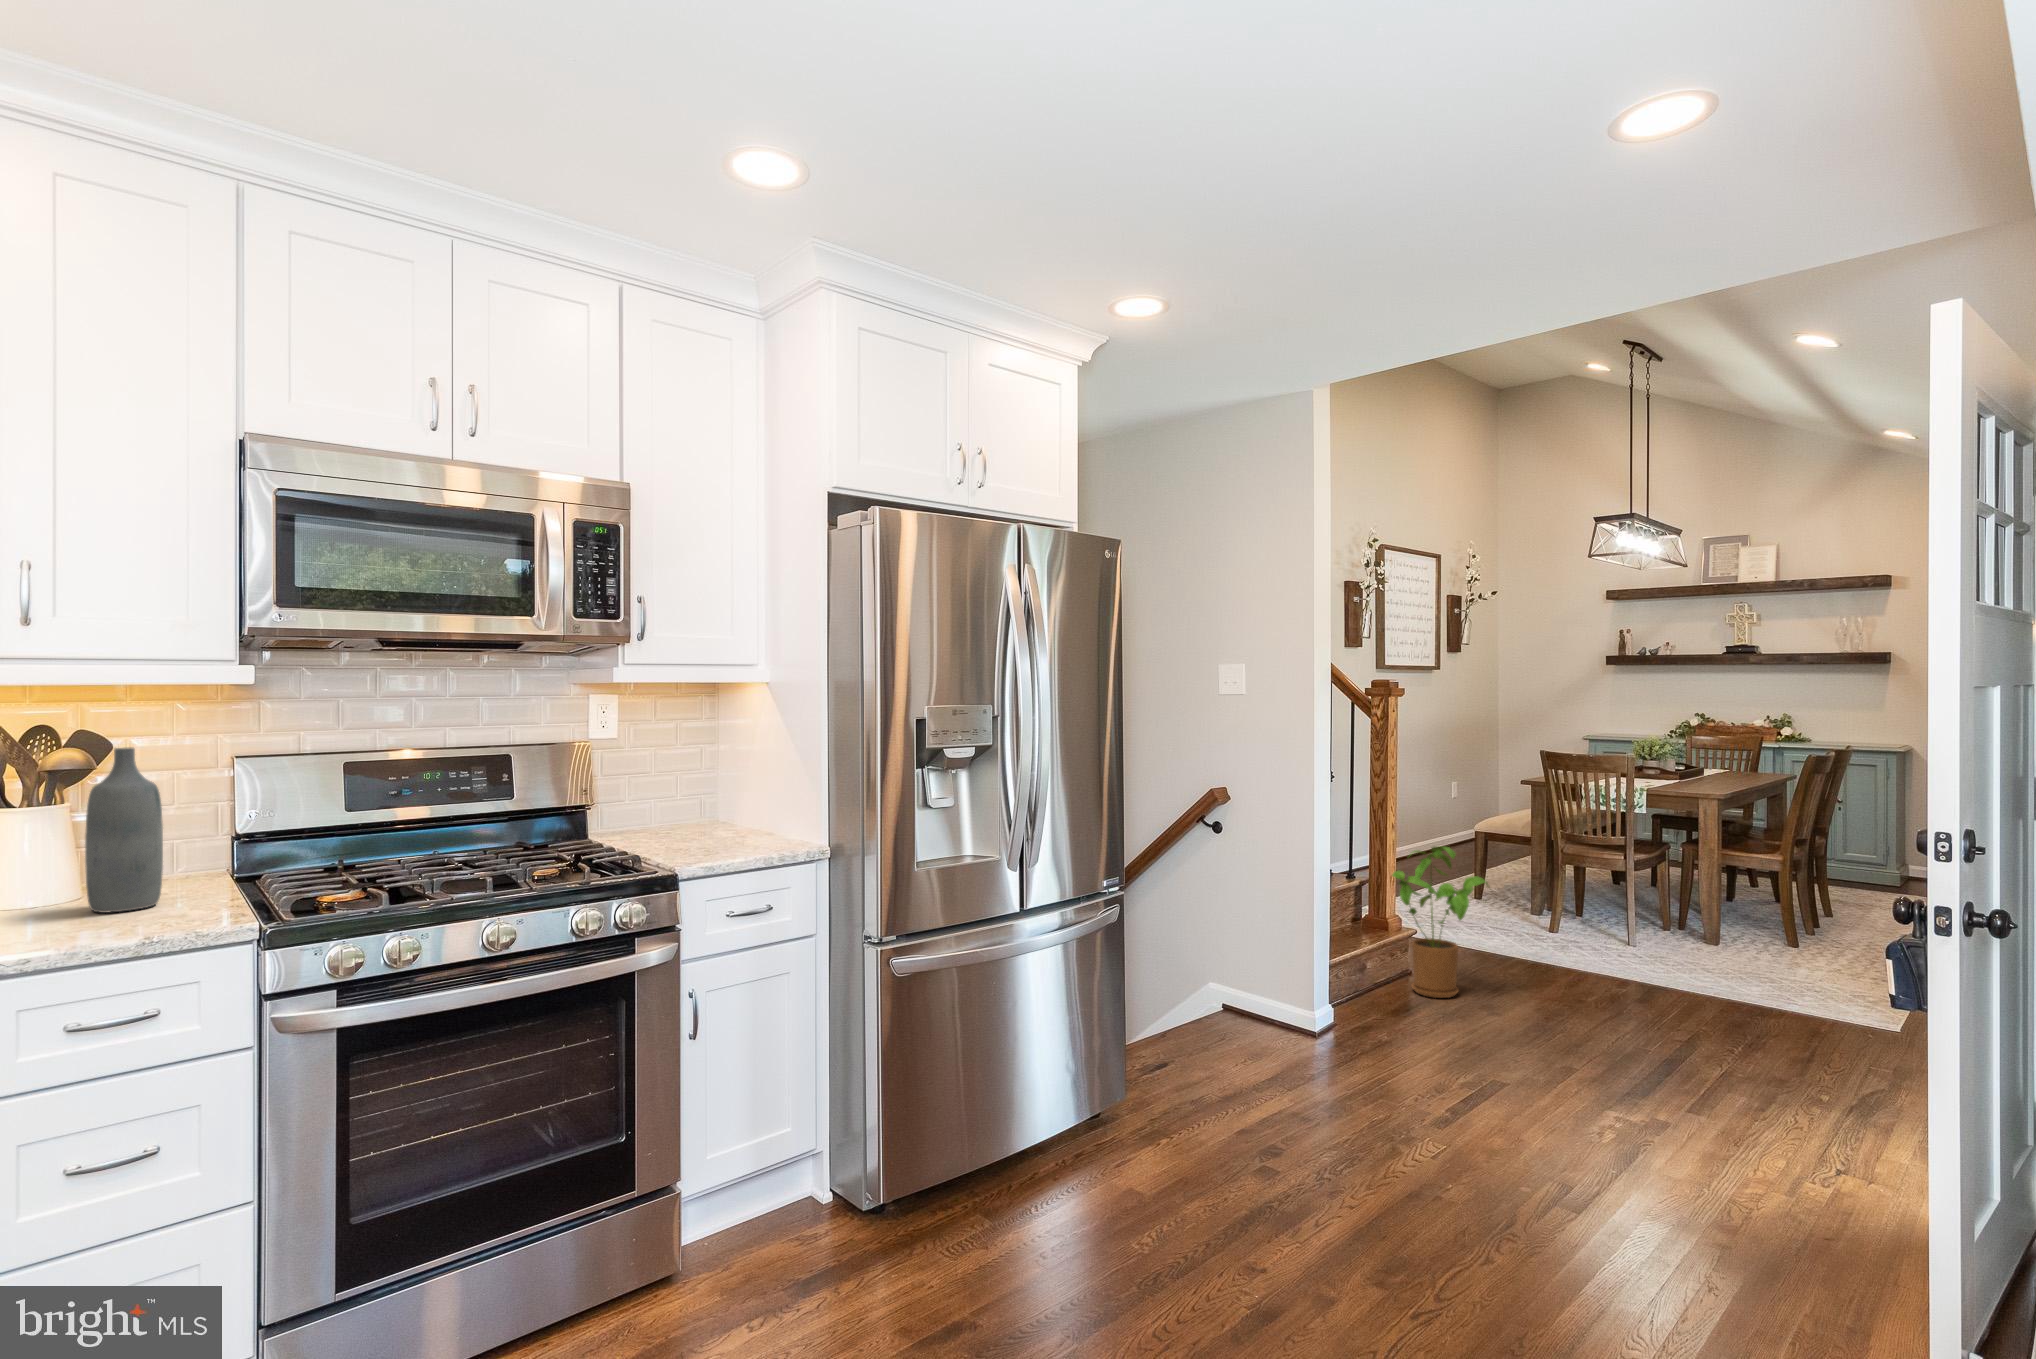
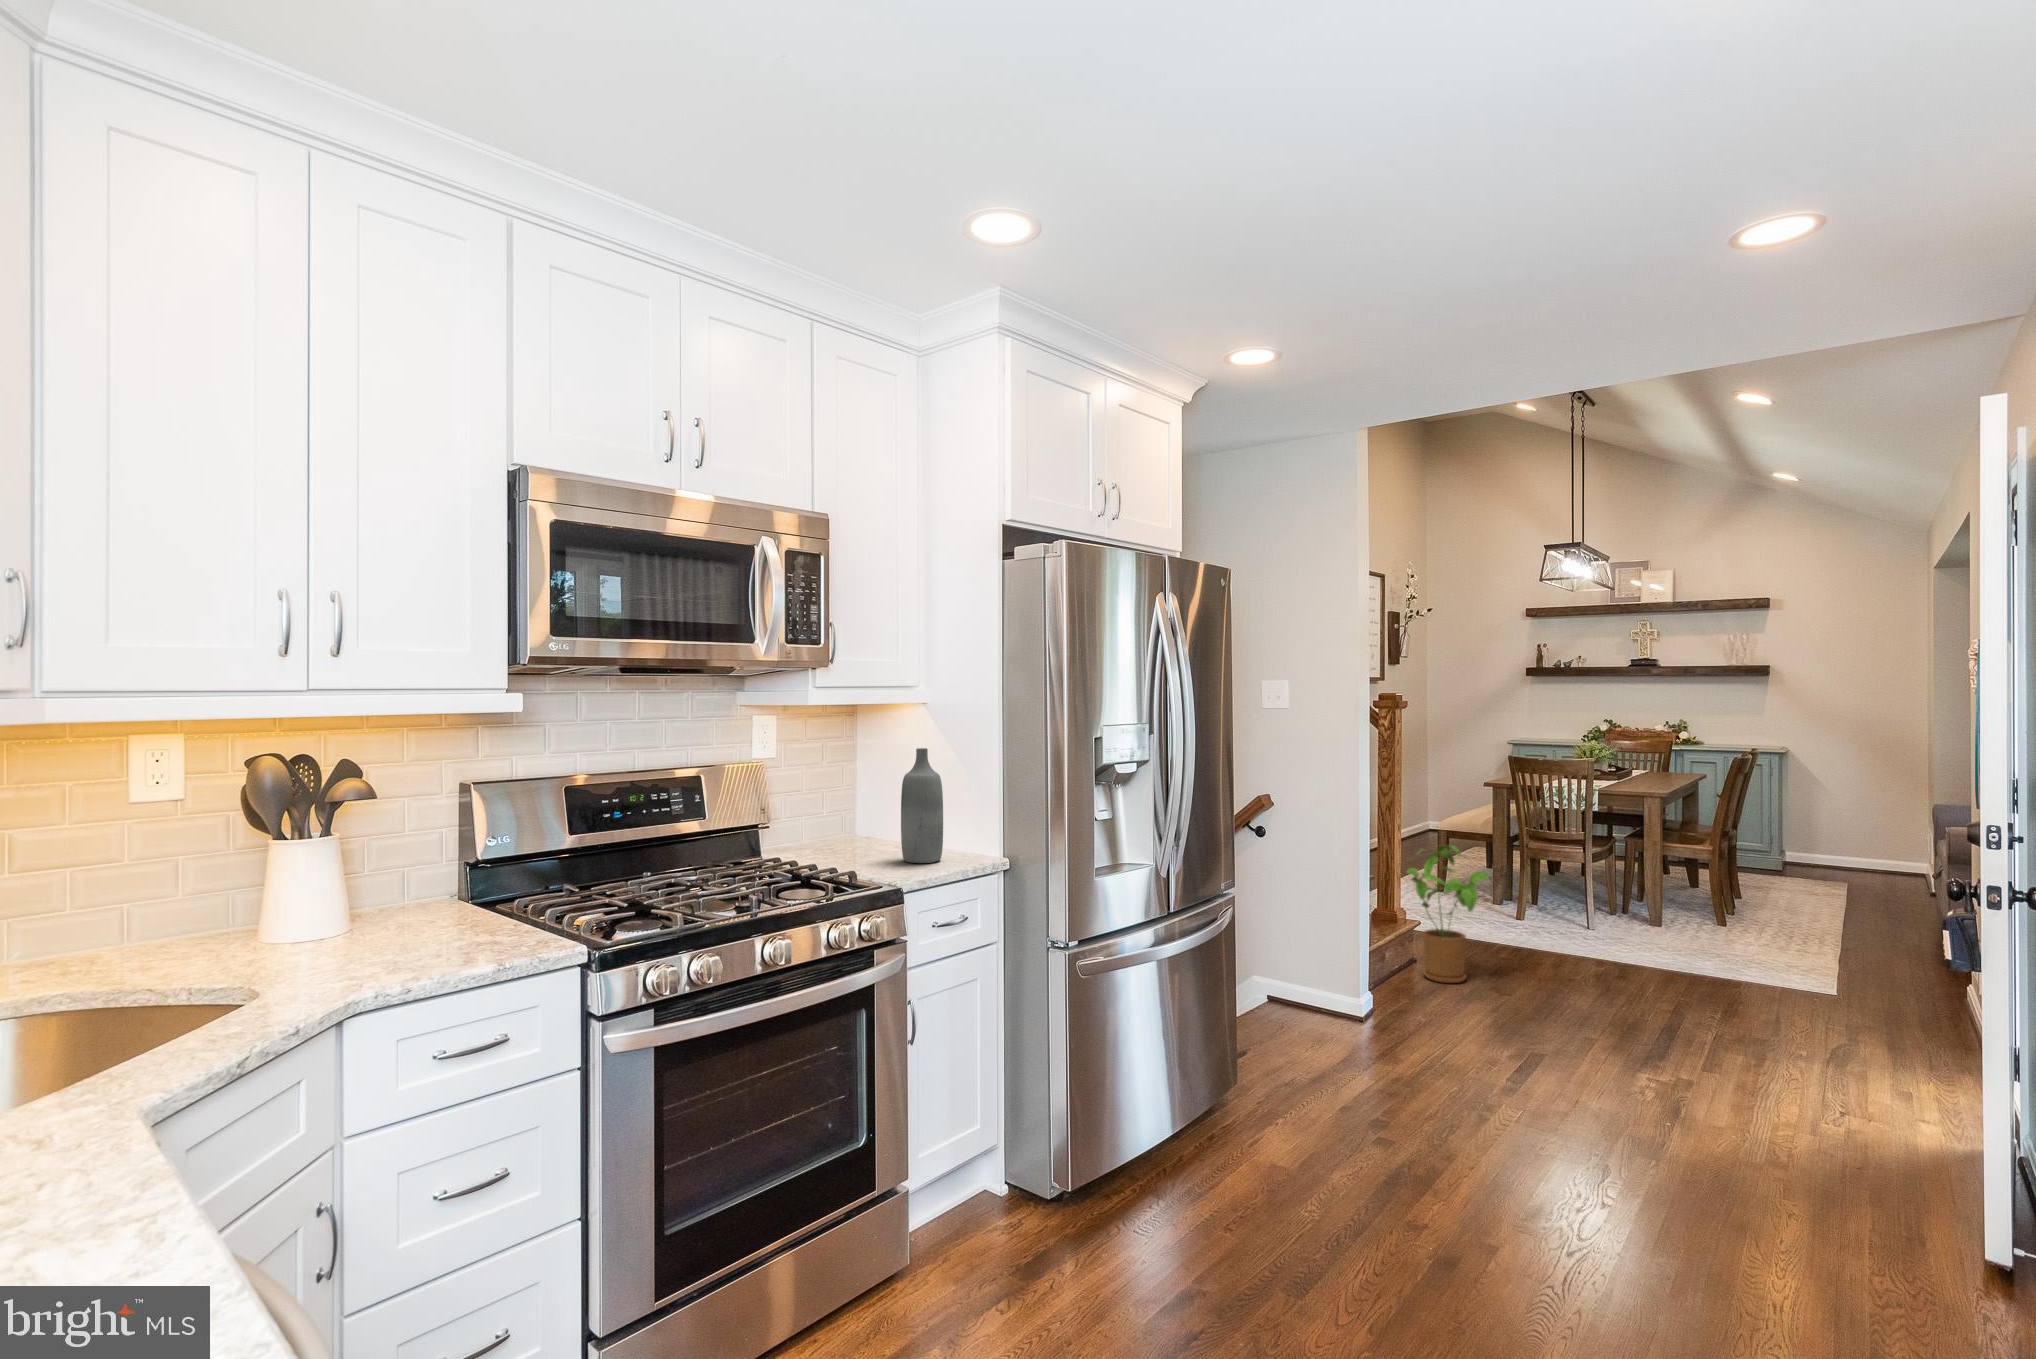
bottle: present [85,748,163,913] -> present [901,748,943,863]

